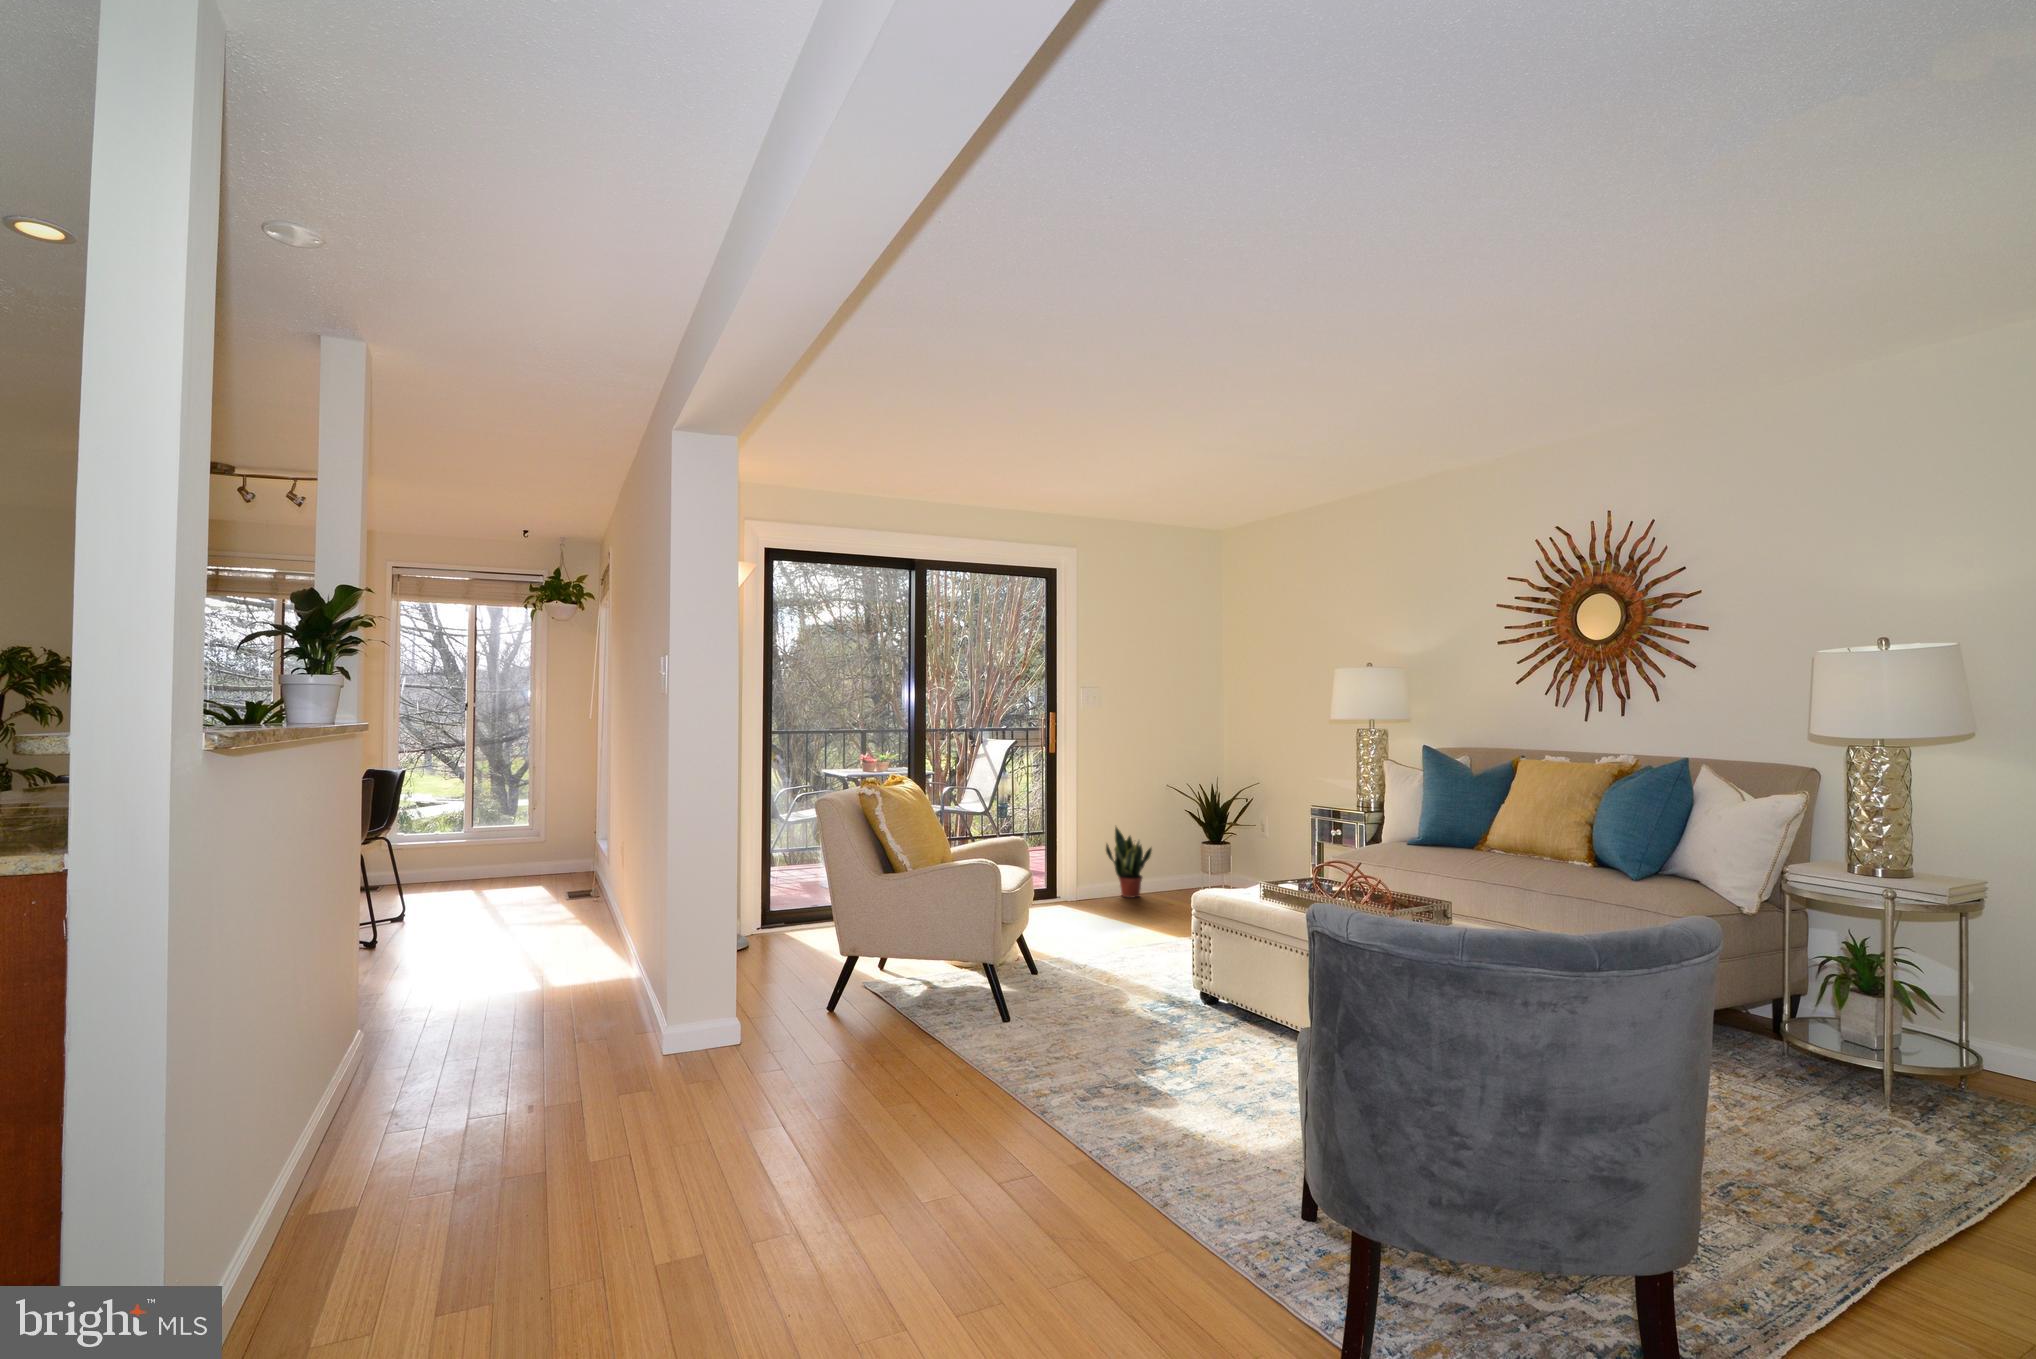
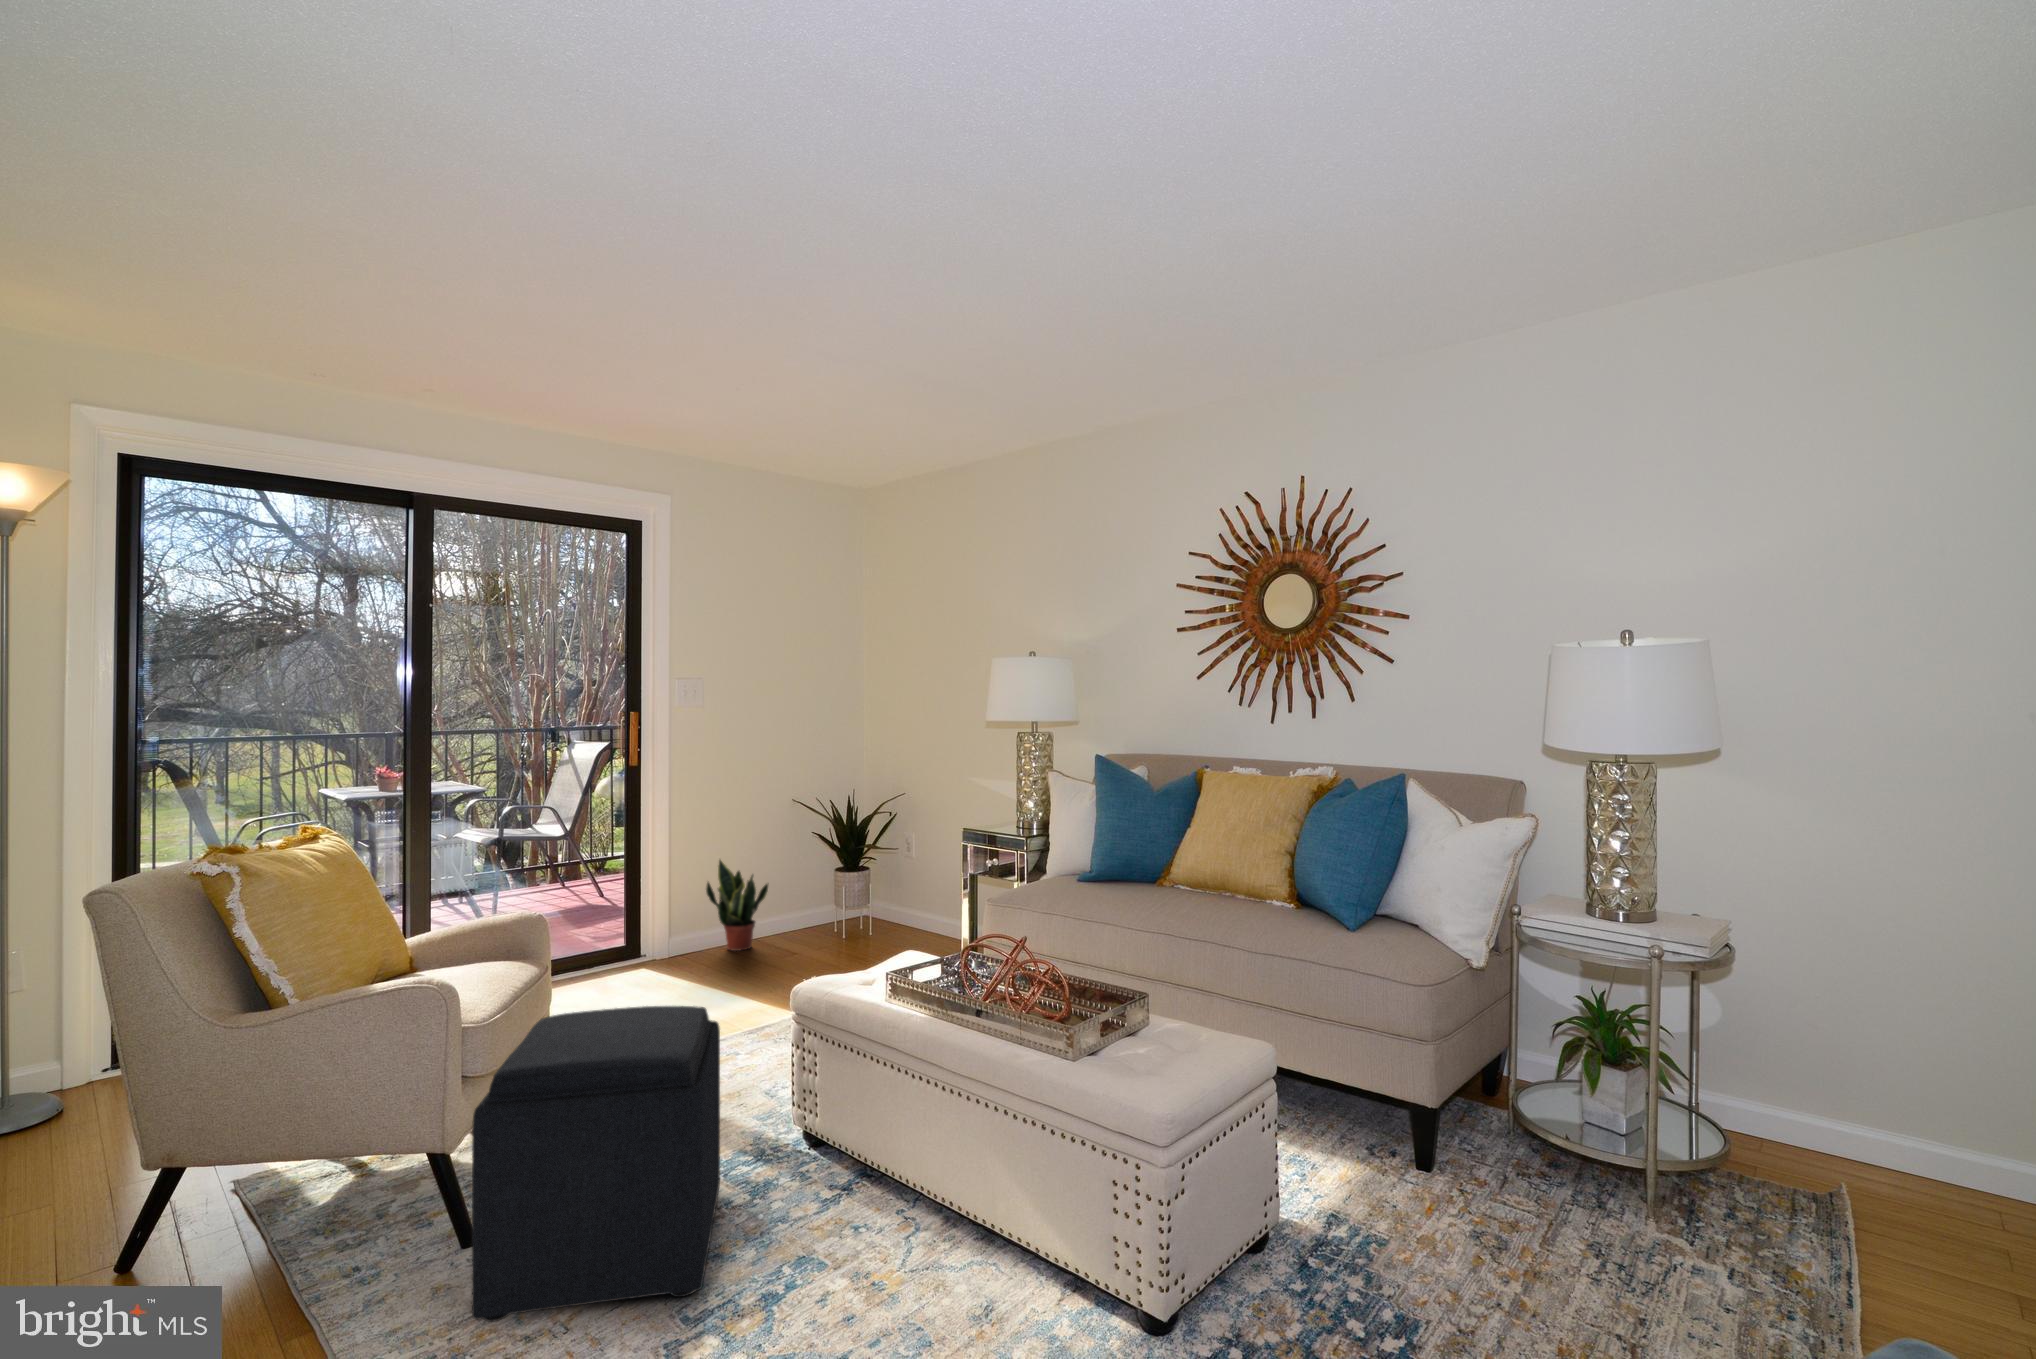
ottoman: none [1029,893,1156,1059] -> present [472,1006,720,1322]

